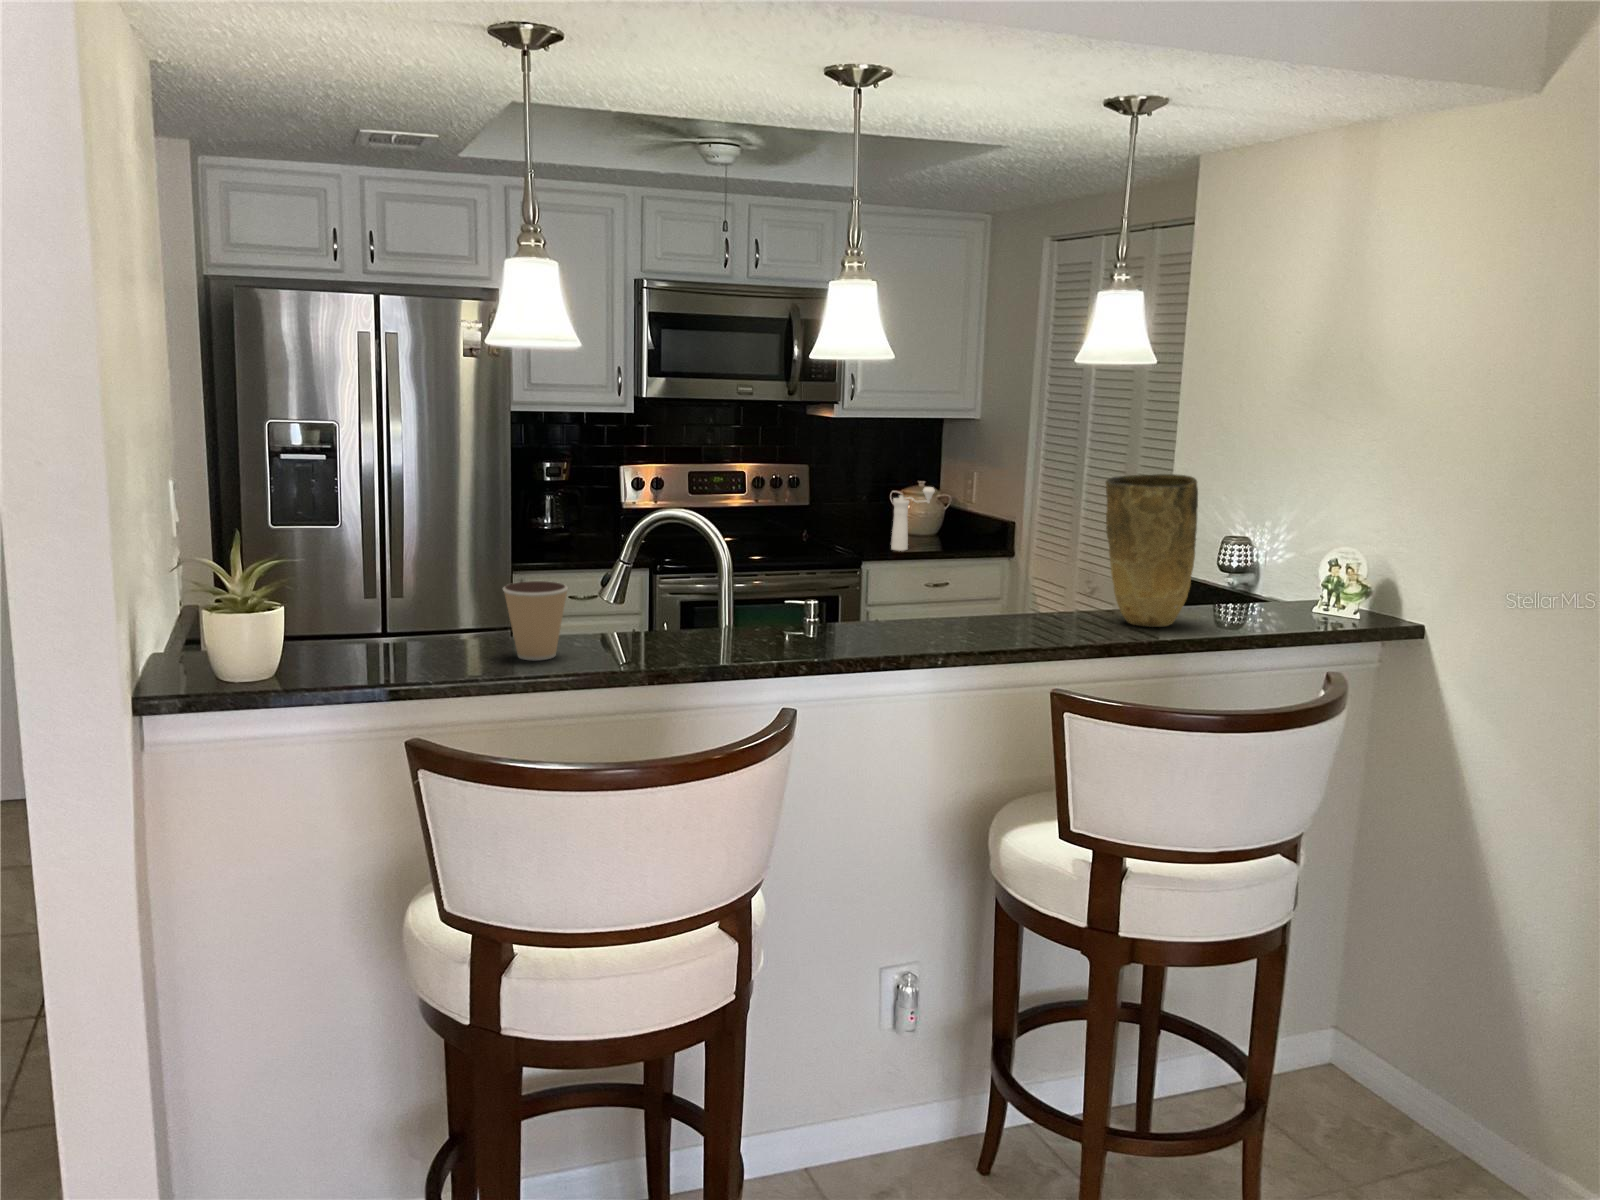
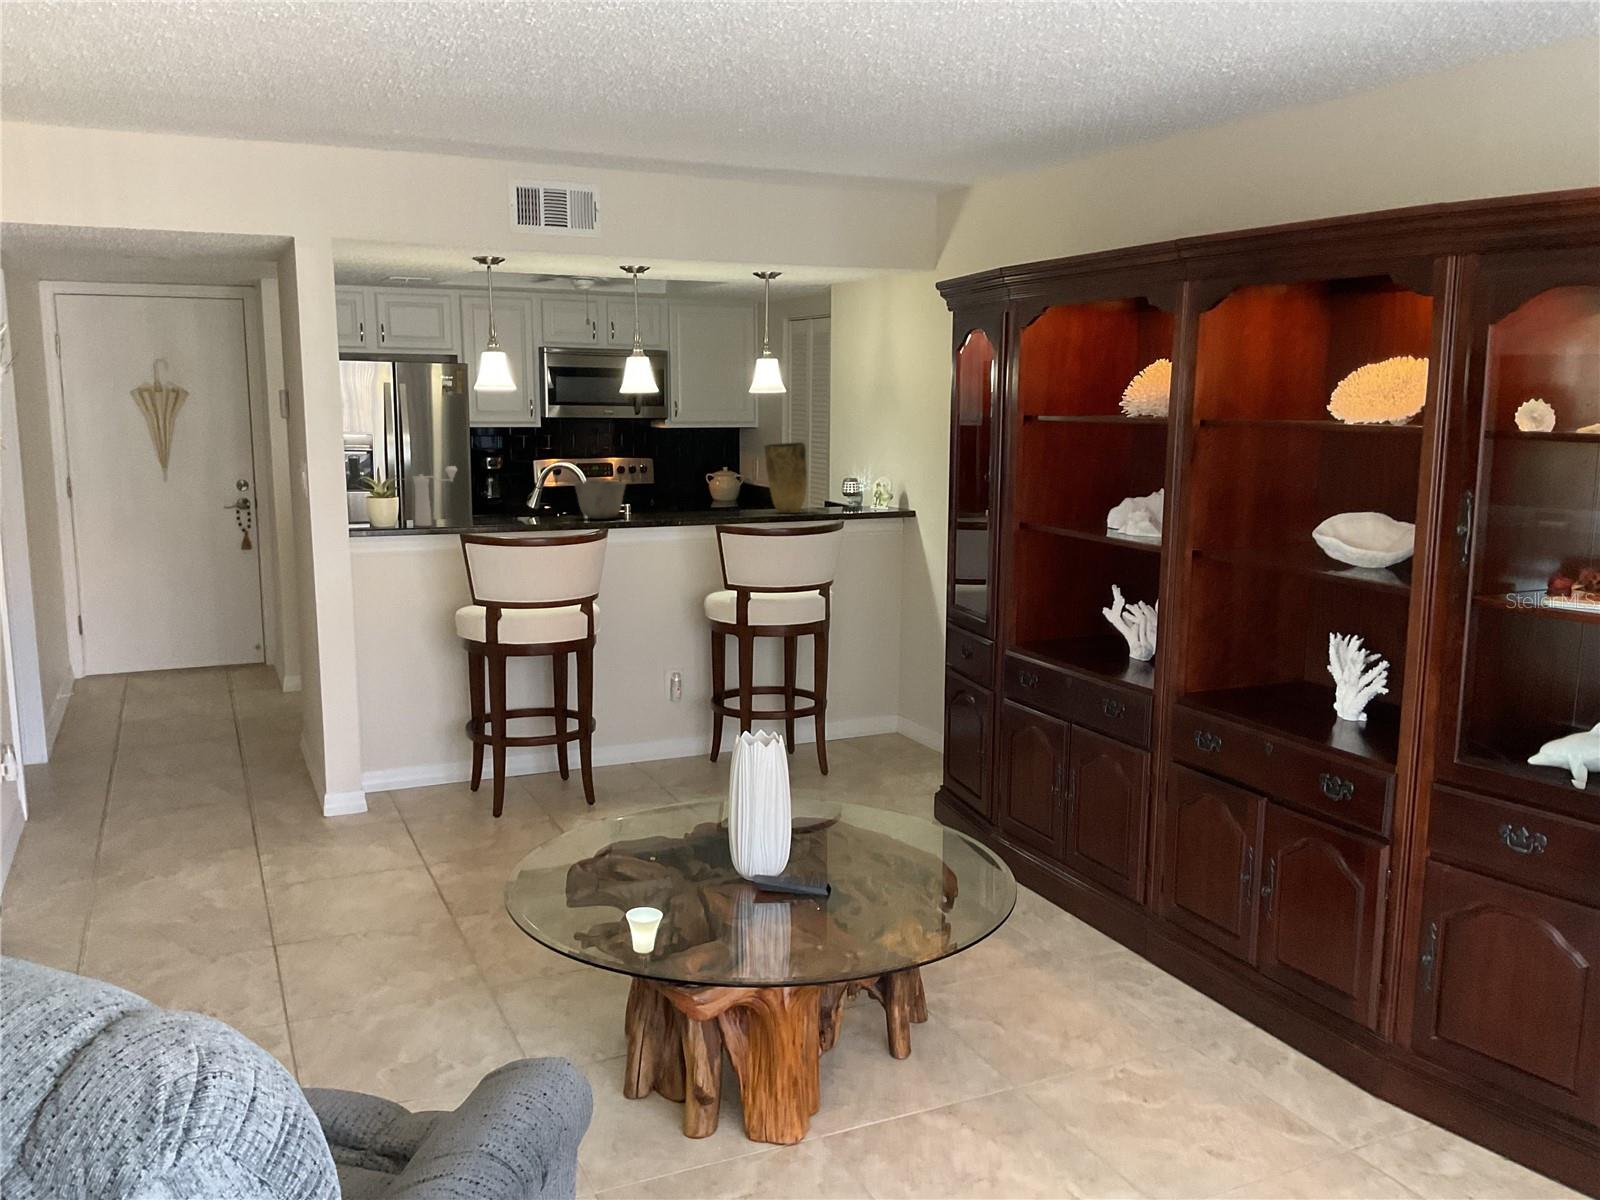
pepper mill: present [891,487,935,551] -> present [414,466,457,526]
ceramic bowl: none [704,552,819,645] -> present [575,480,626,519]
coffee cup: present [503,581,568,661] -> none [485,491,514,523]

